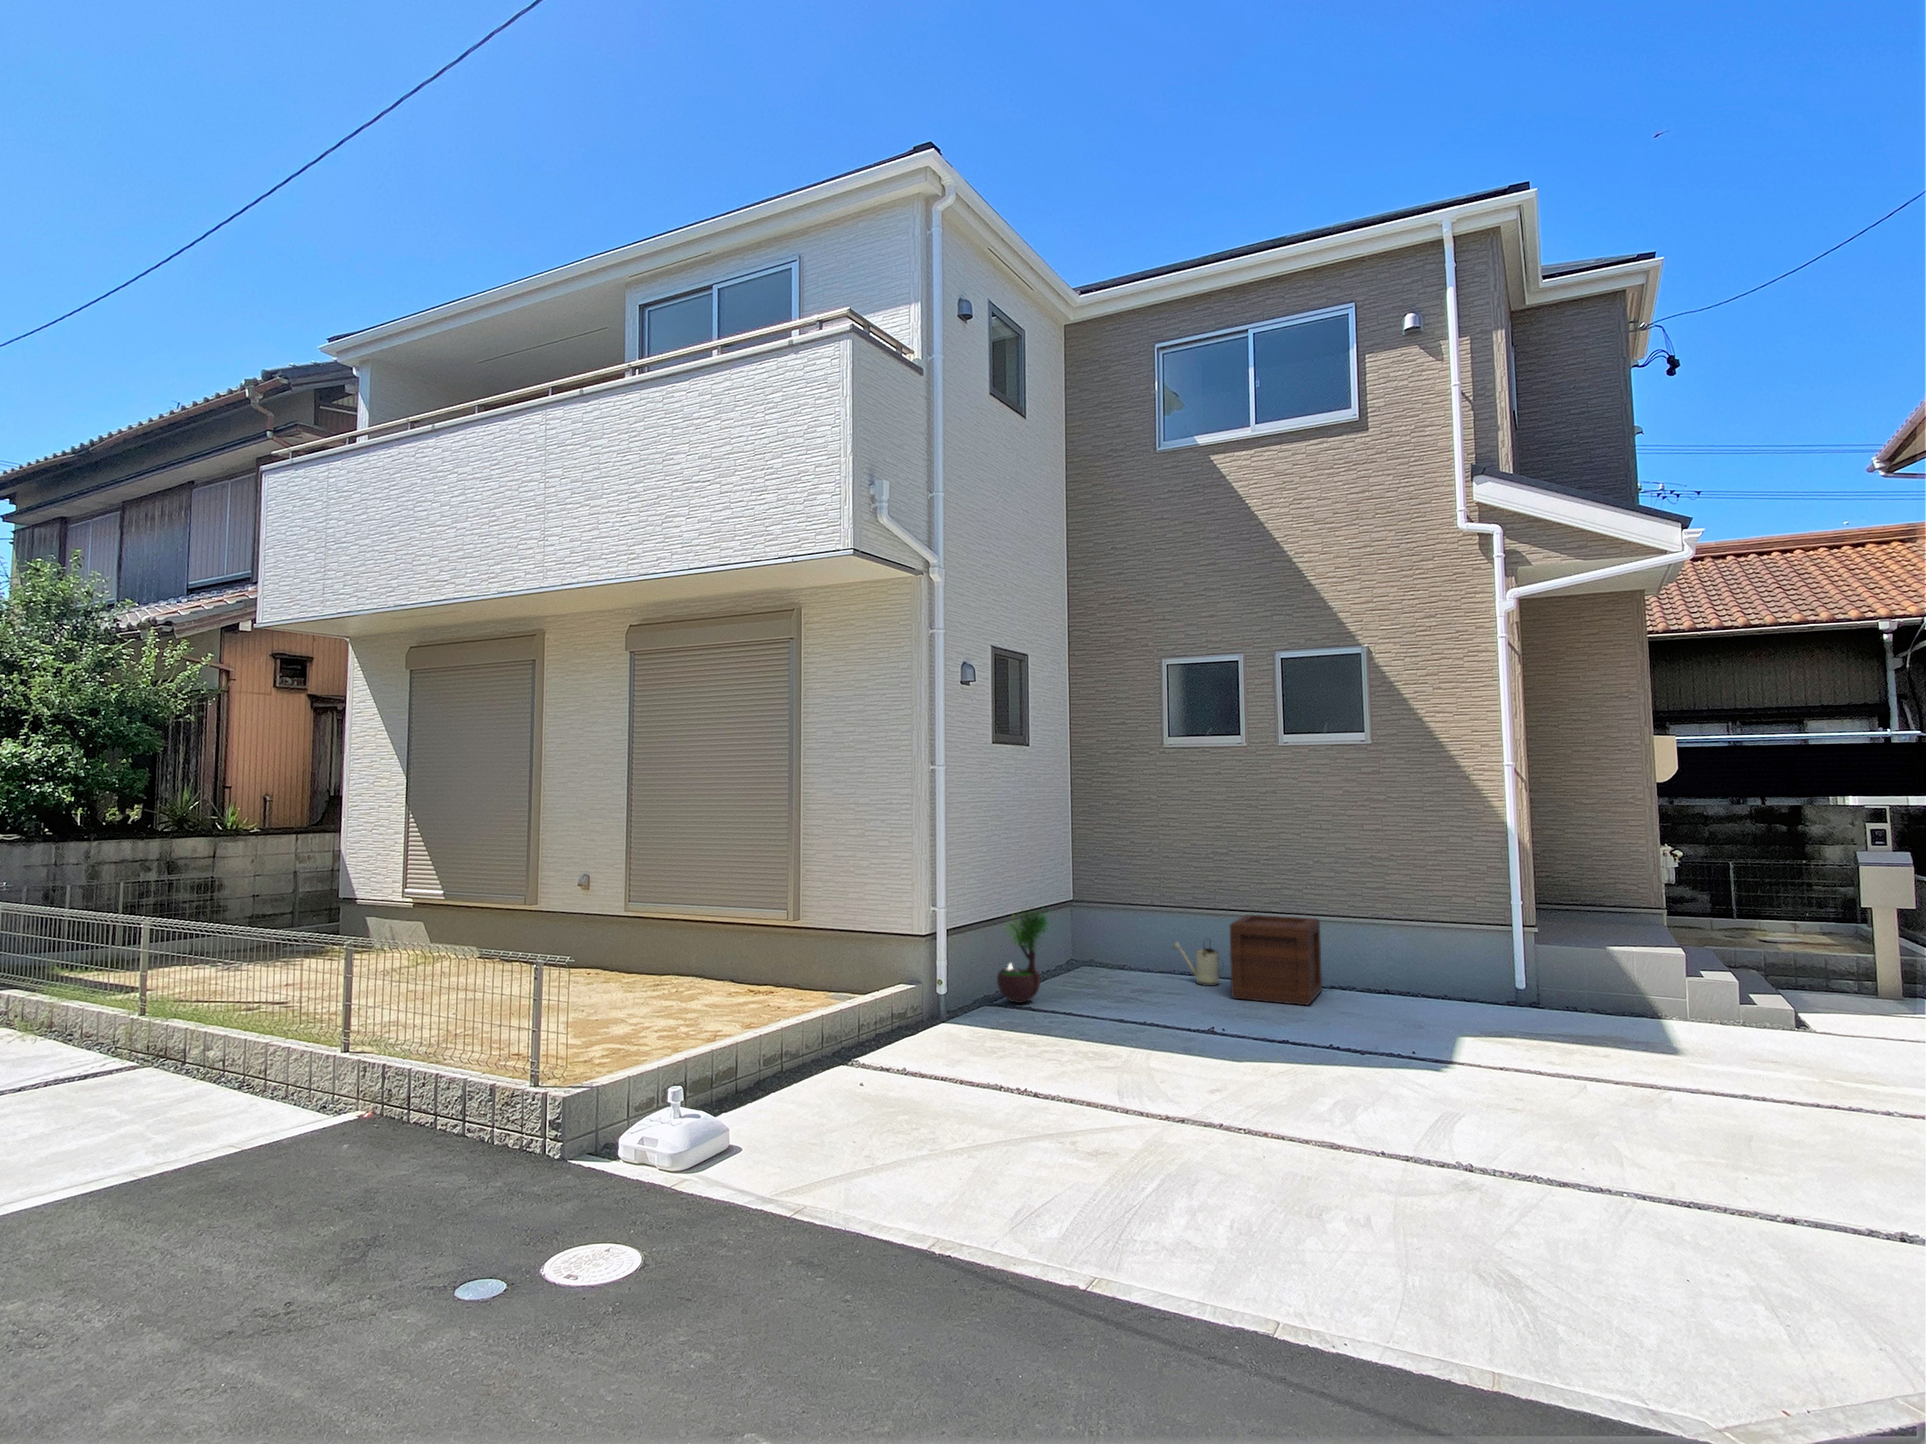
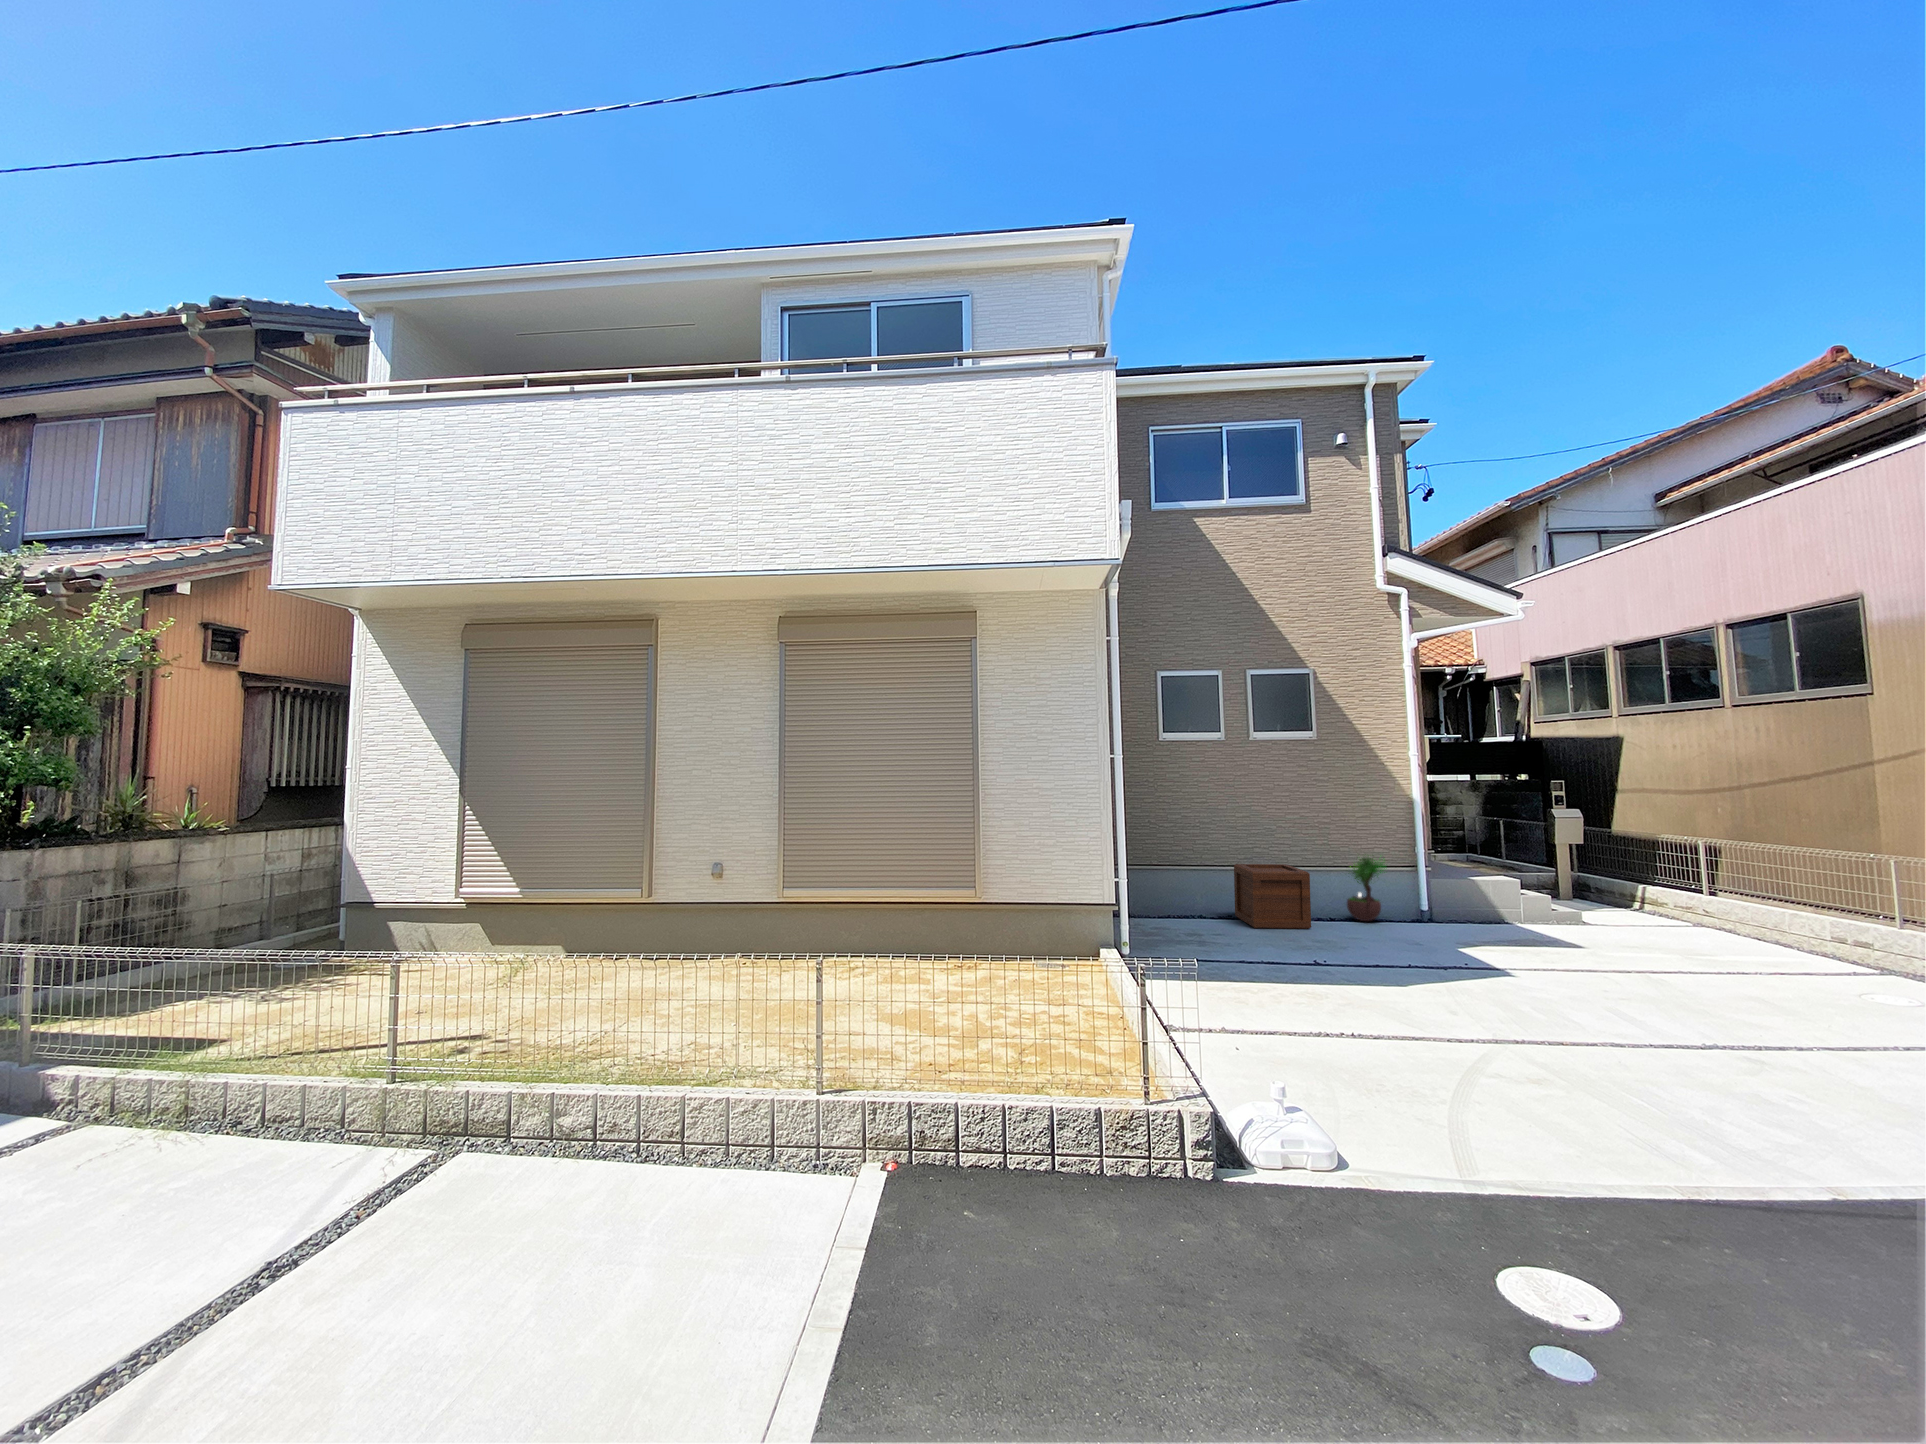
potted tree: present [997,907,1050,1003] -> present [1347,855,1385,921]
watering can: present [1173,941,1219,986] -> none [1180,883,1221,919]

